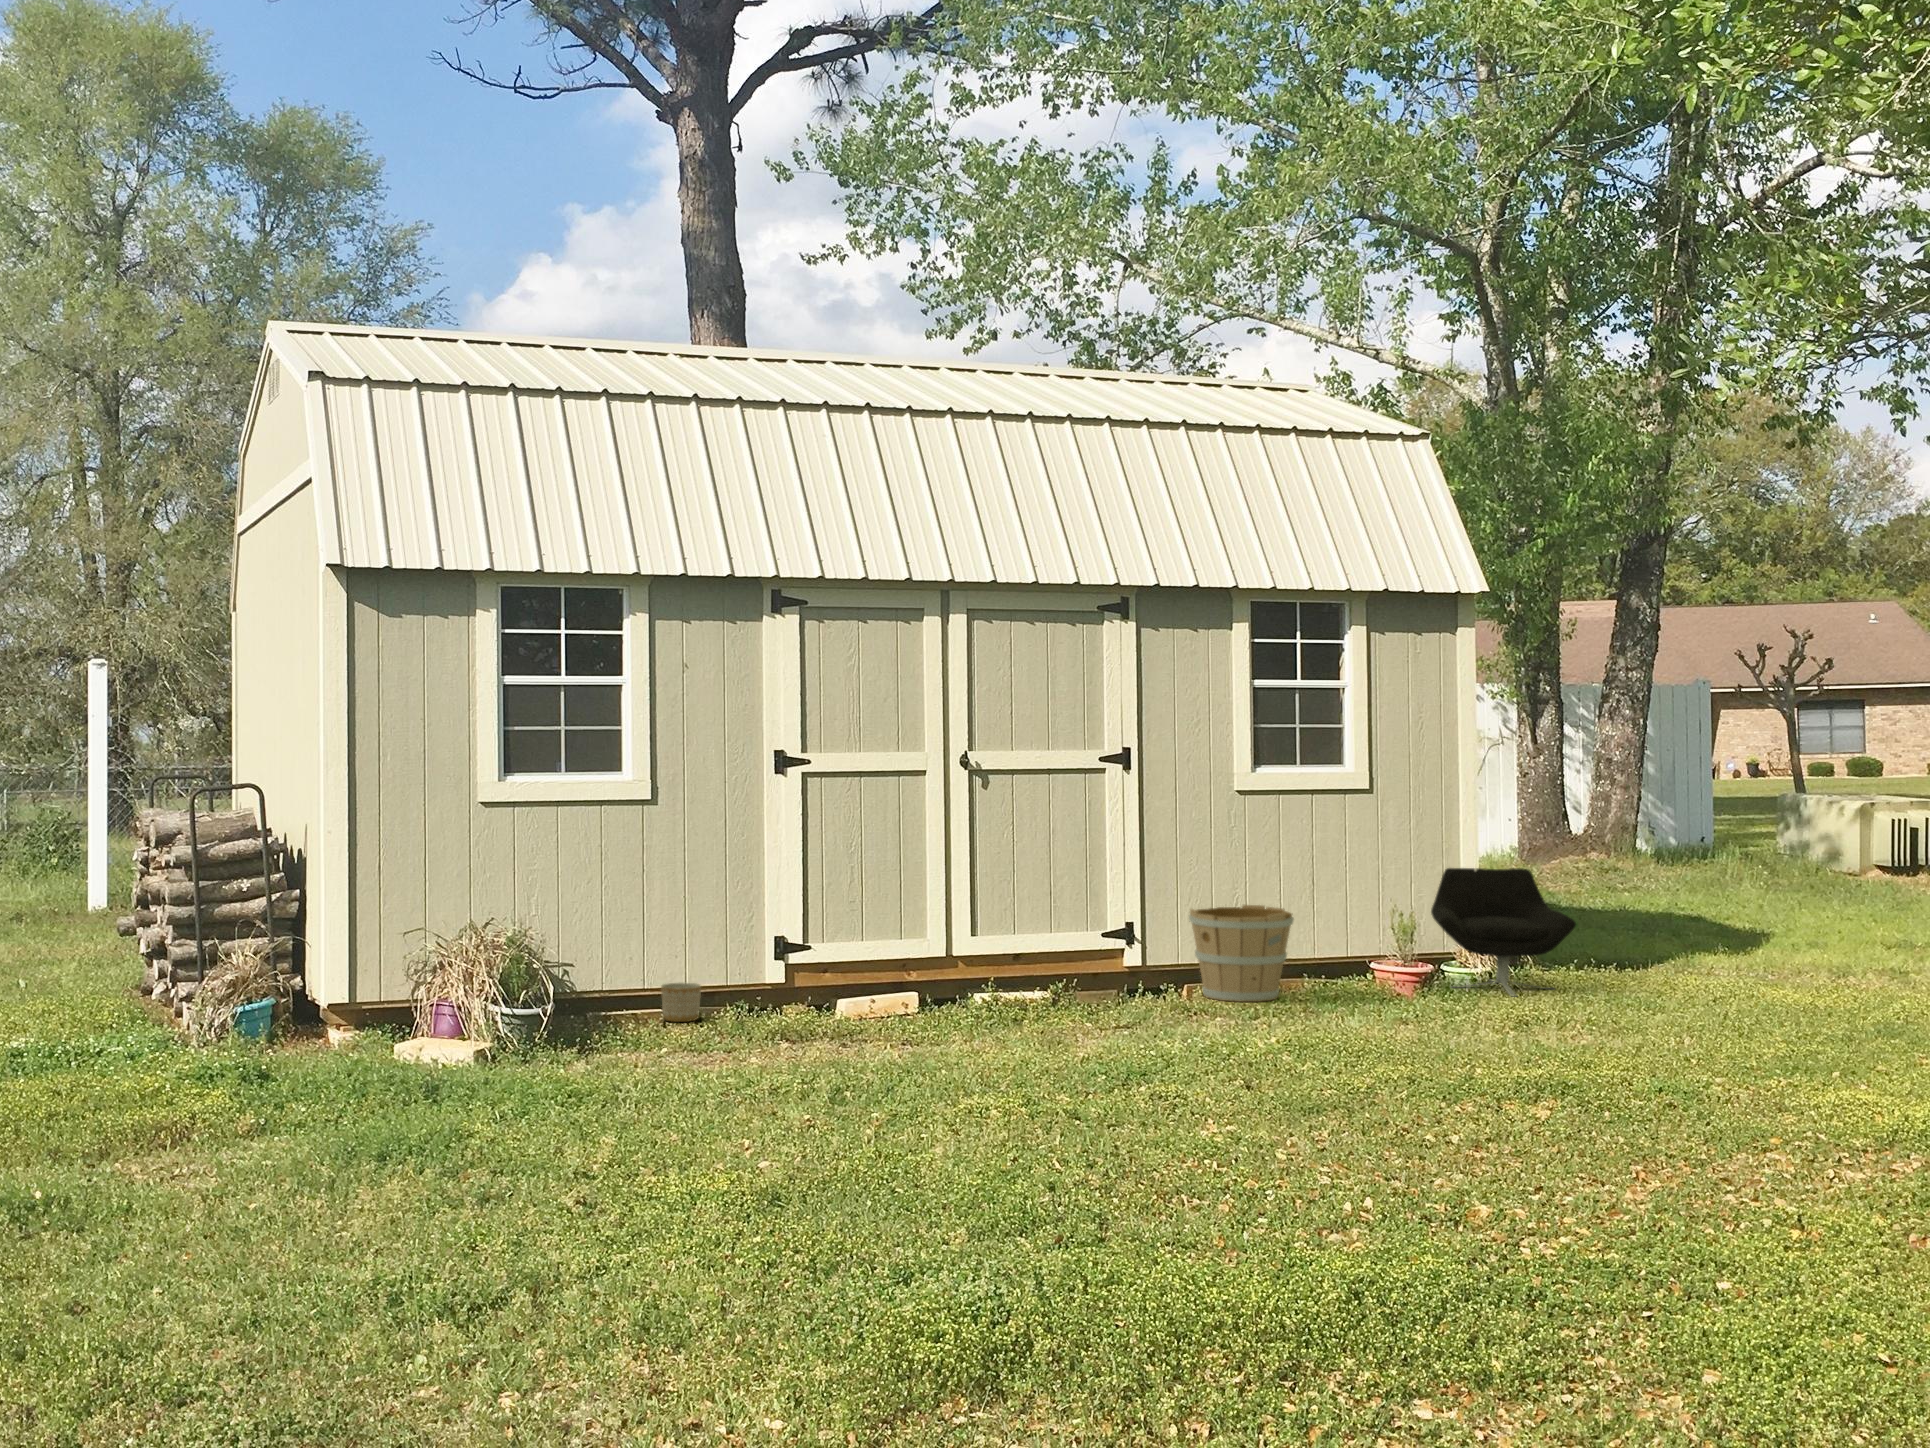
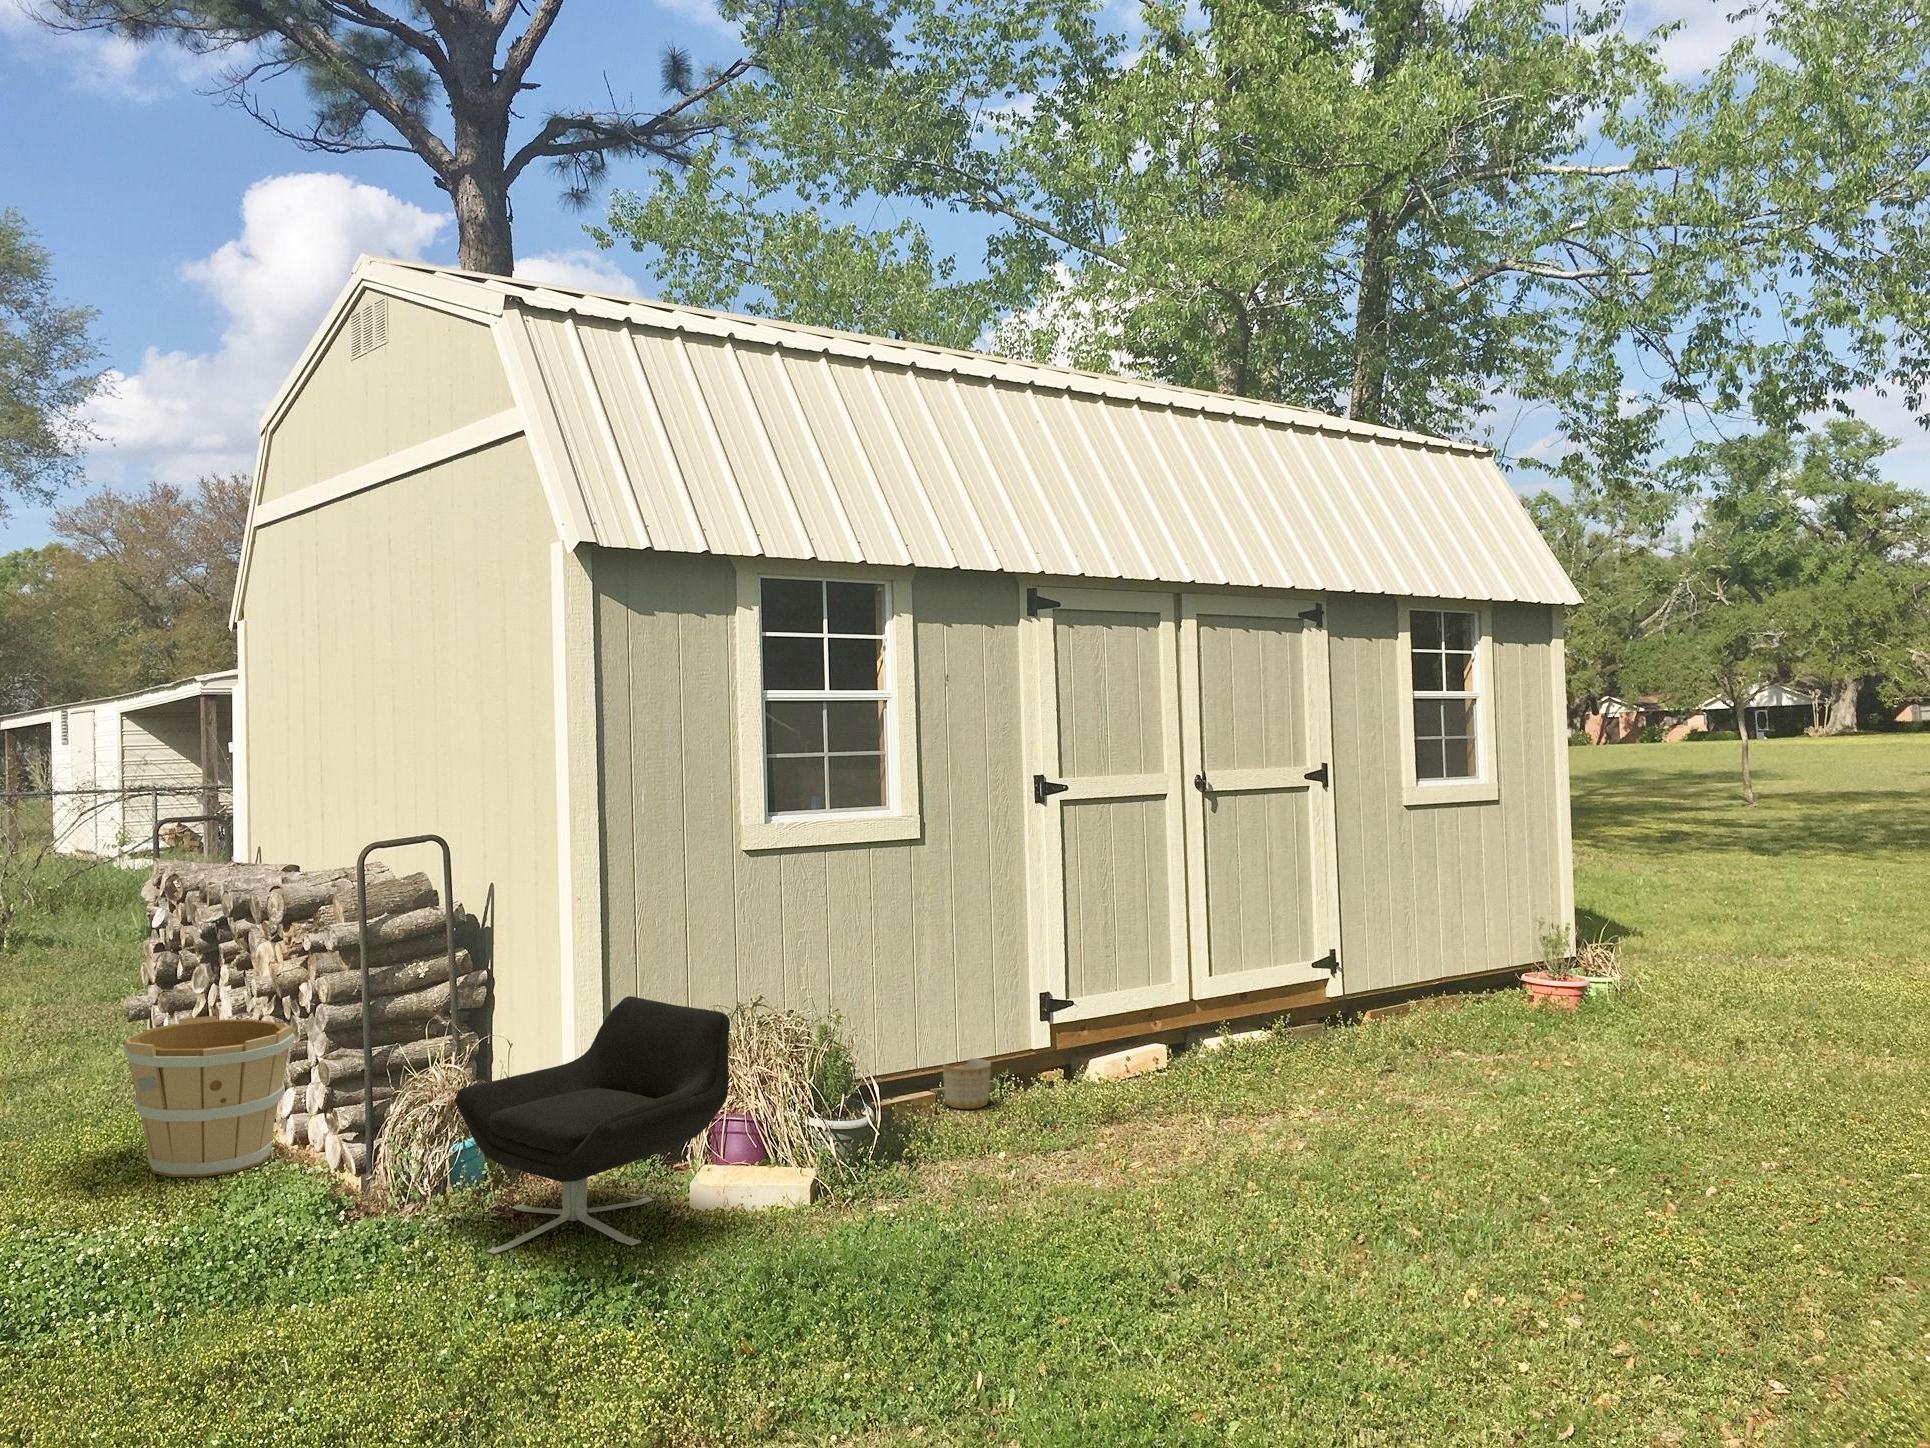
lounge chair: present [1431,868,1576,996] -> present [456,996,730,1254]
wooden bucket: present [1189,905,1294,1002] -> present [124,1016,295,1177]

